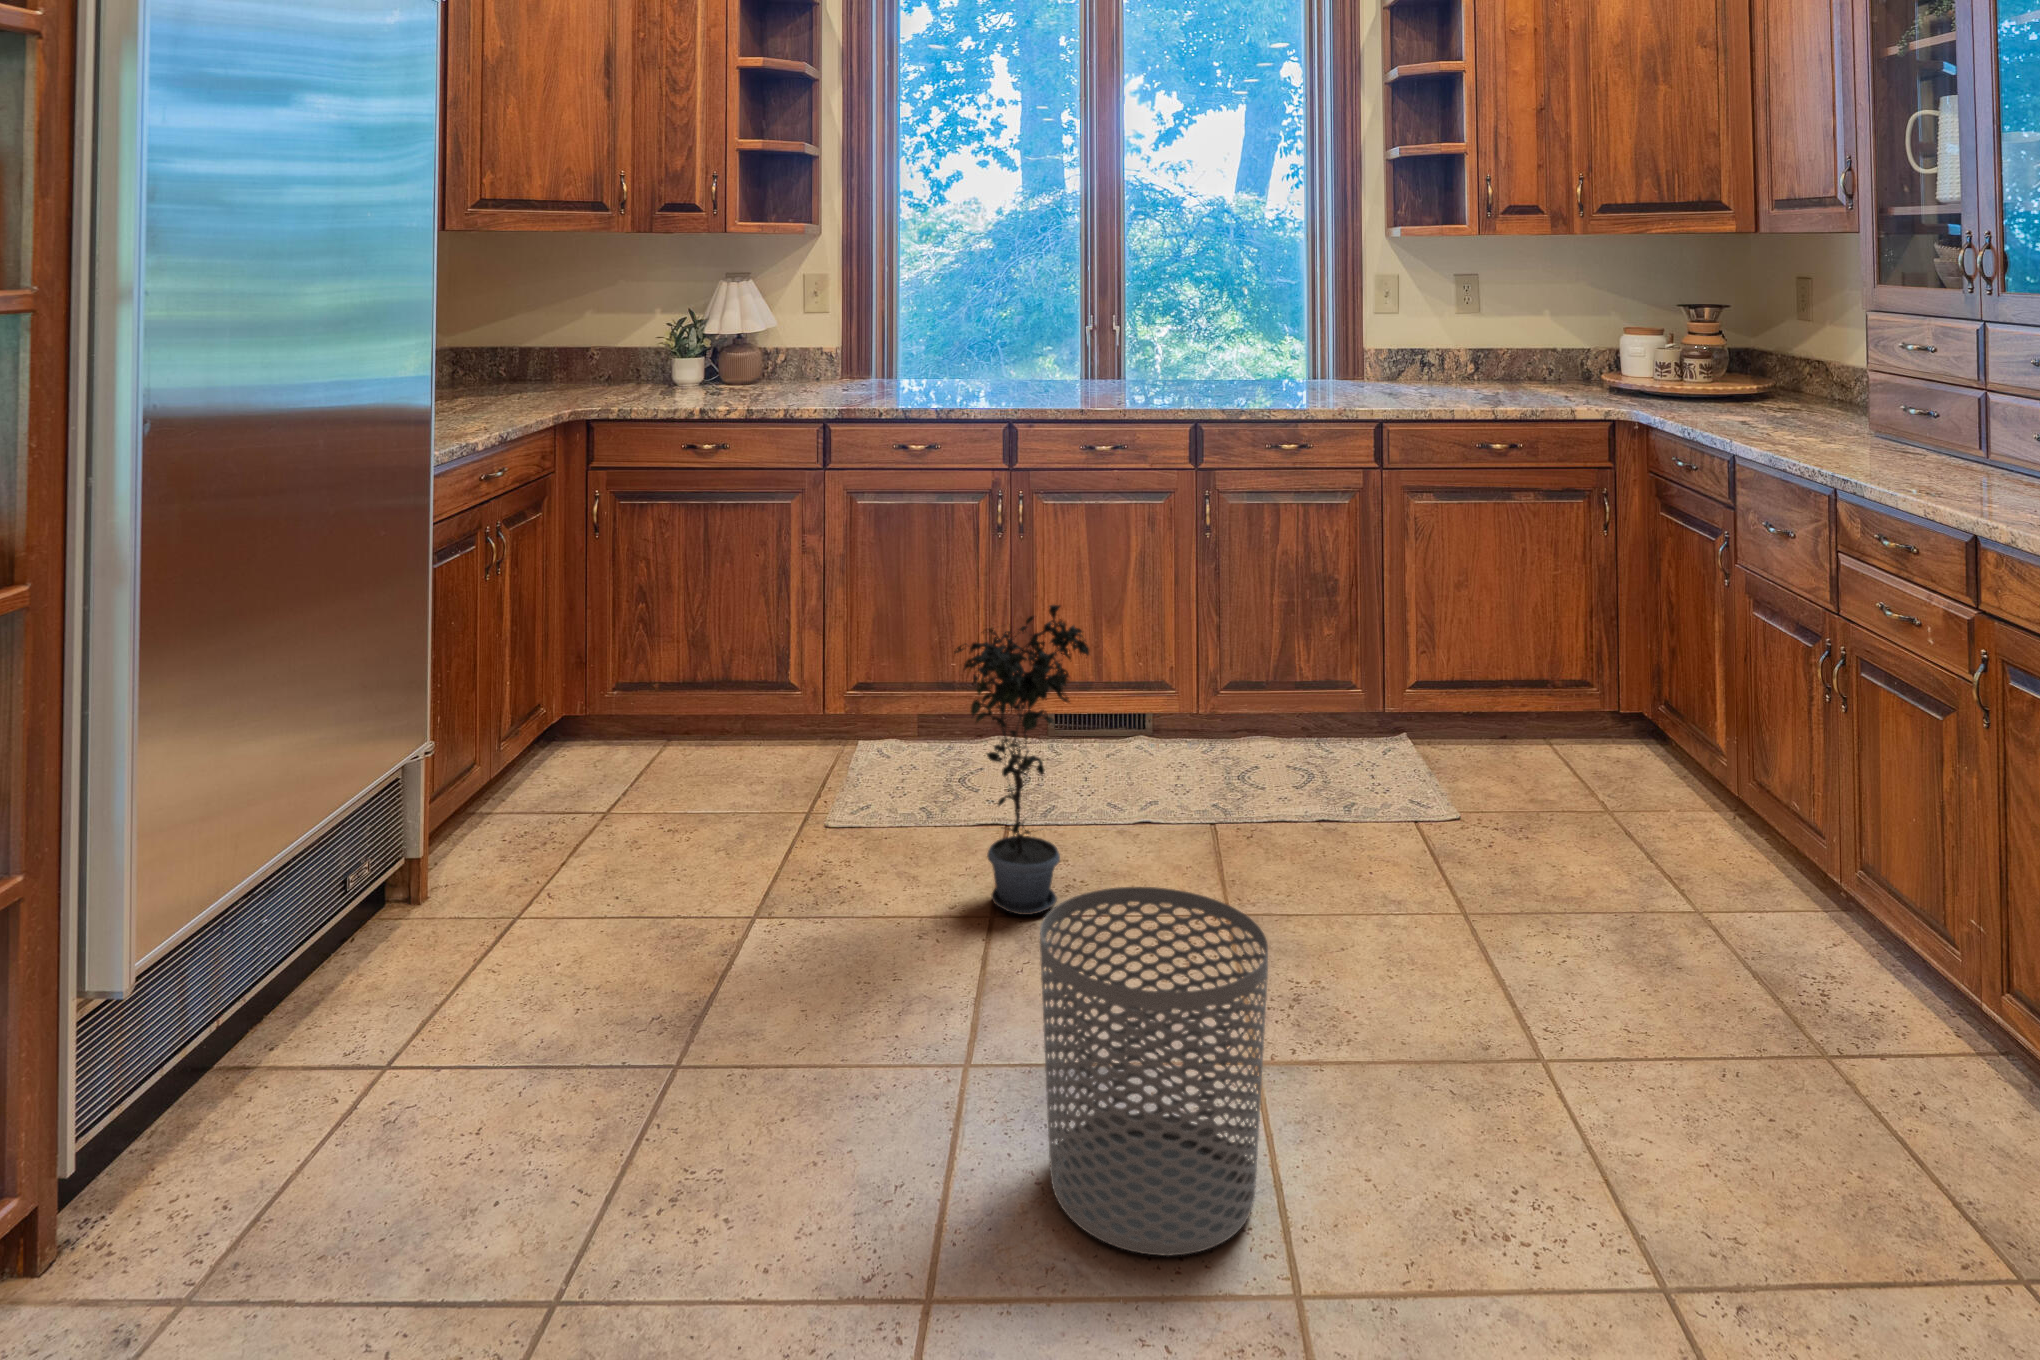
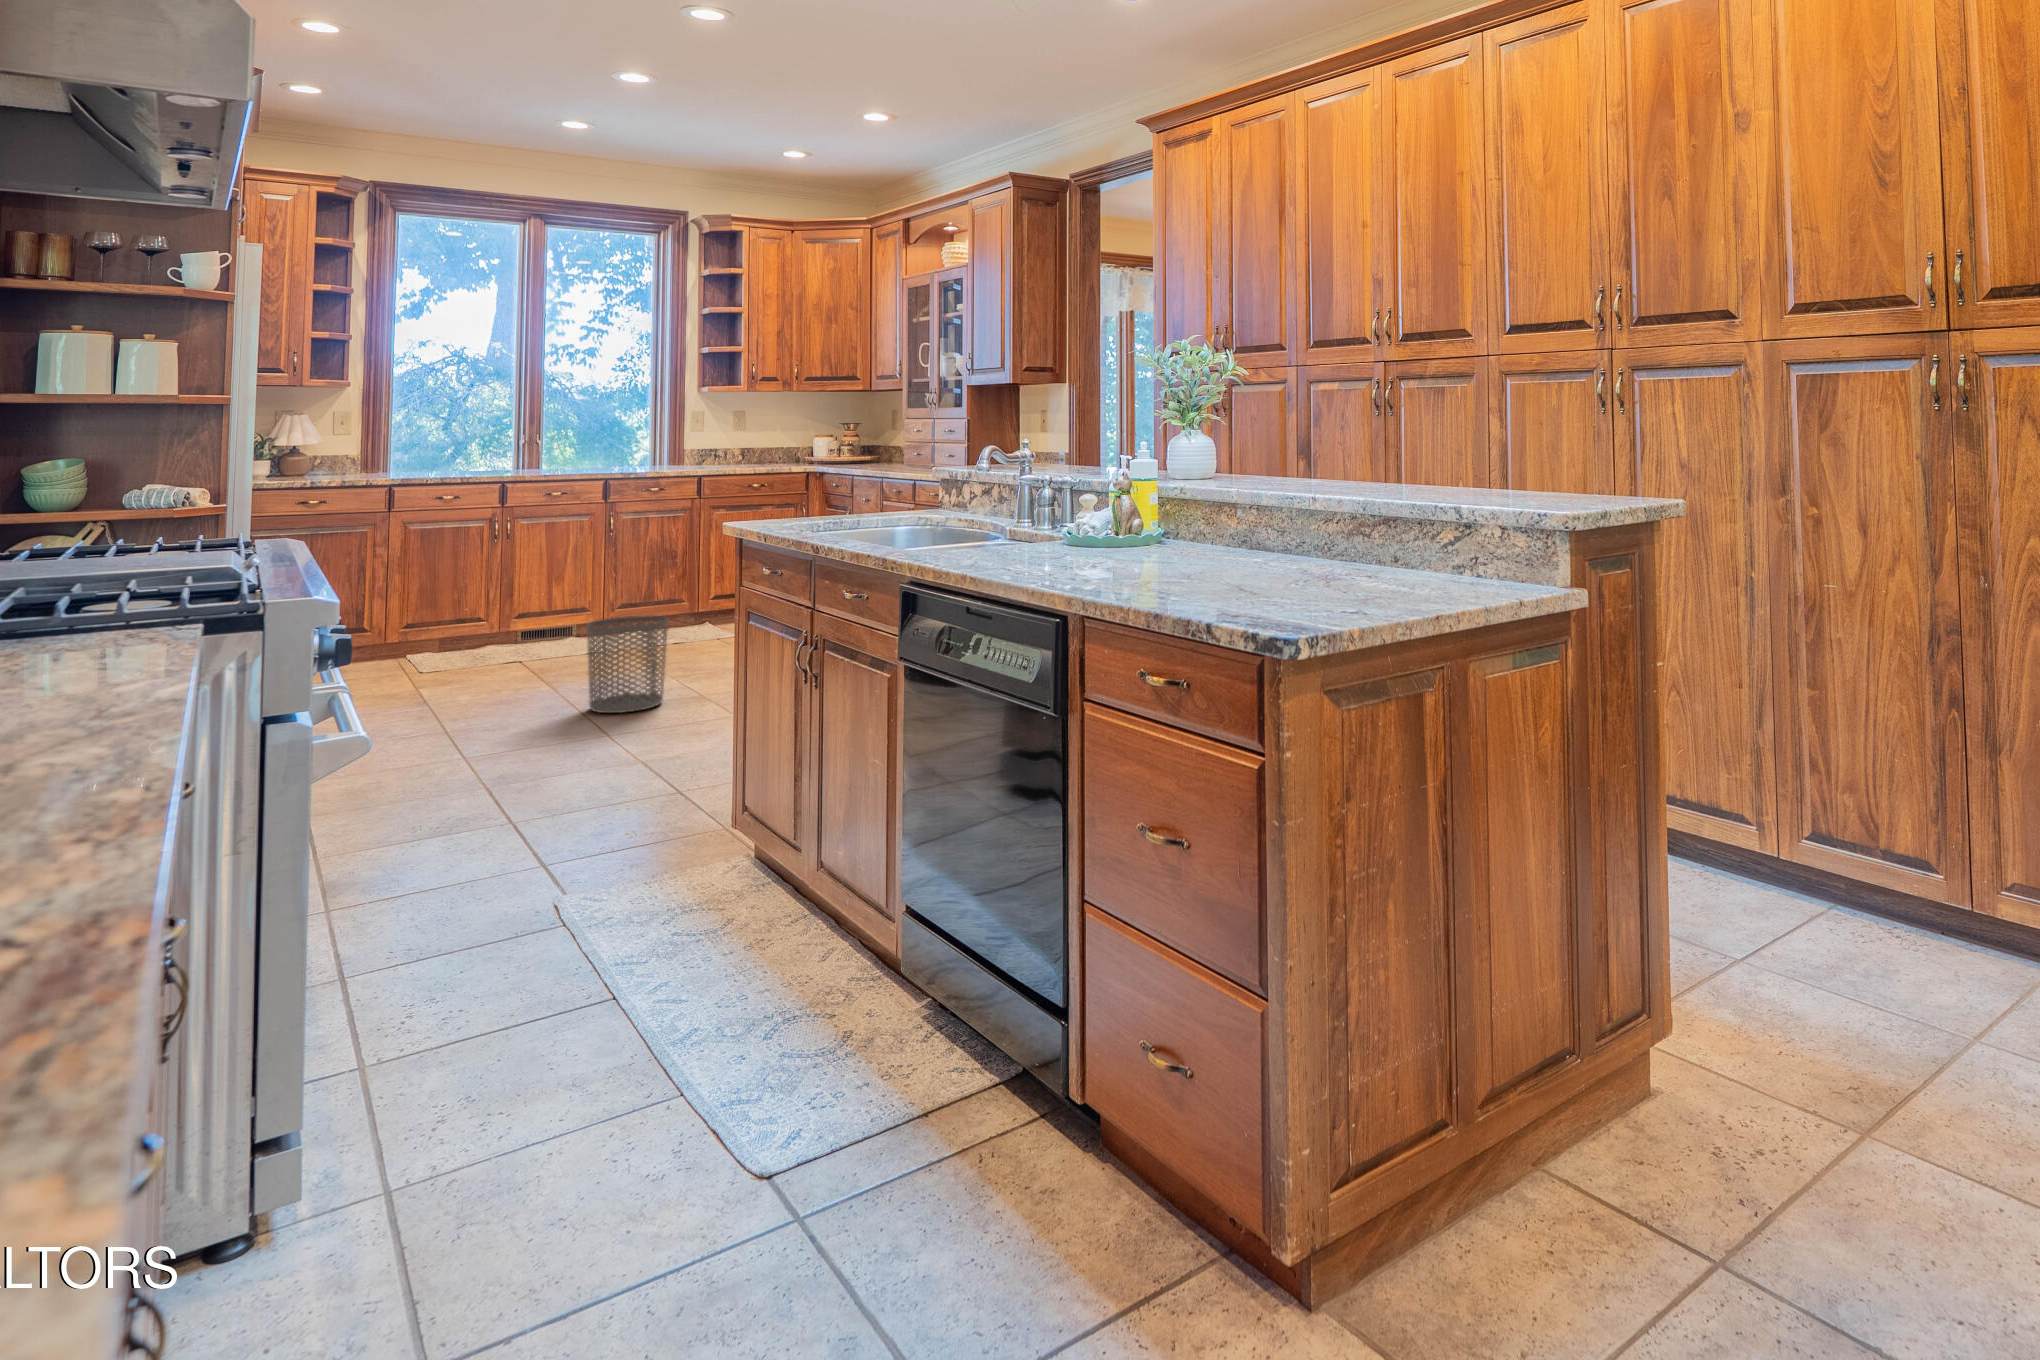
potted plant: present [954,605,1089,915] -> none [513,547,577,682]

